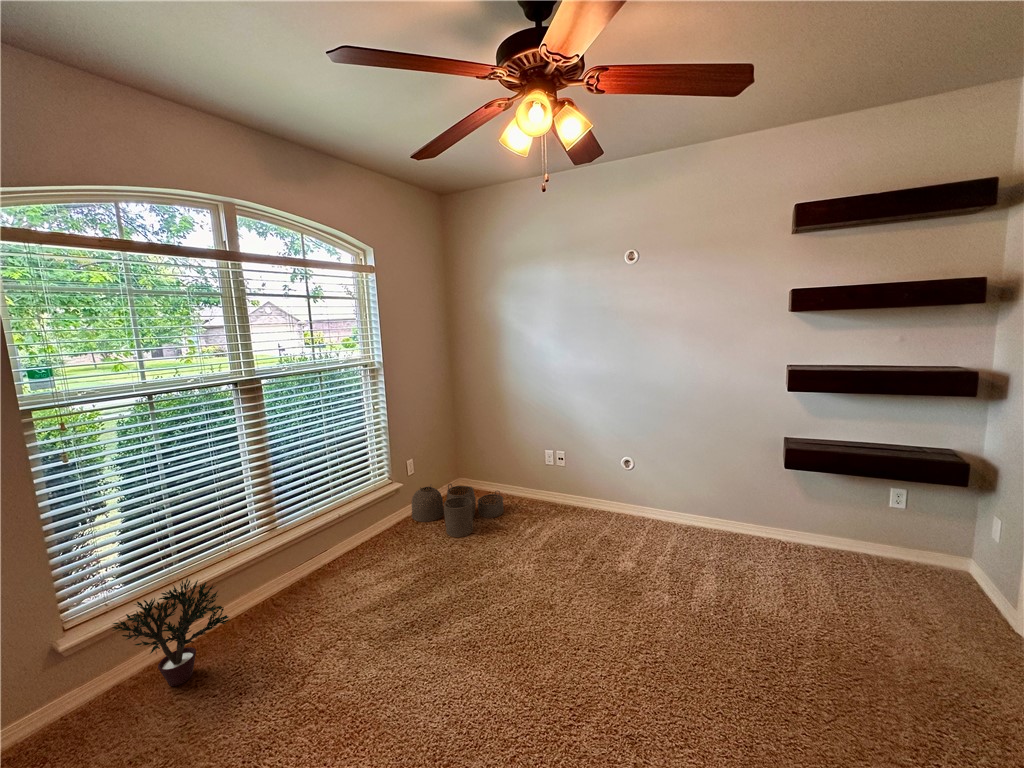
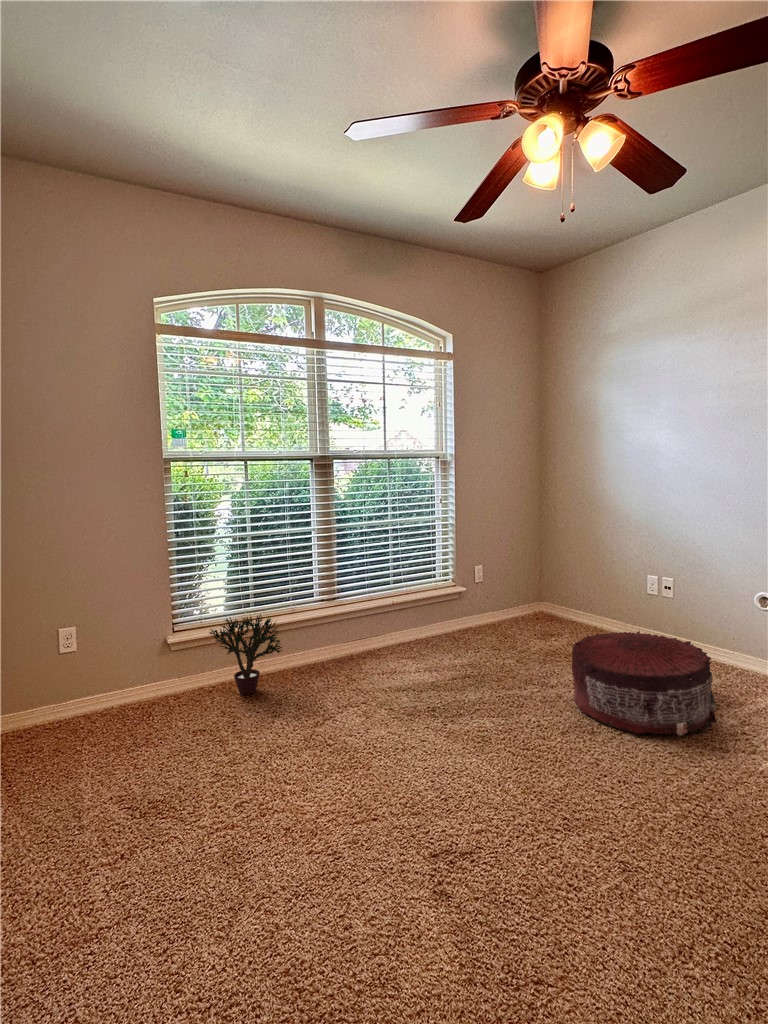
woven basket: present [412,484,504,537] -> none [473,596,584,655]
pouf: none [516,504,621,596] -> present [572,631,716,736]

